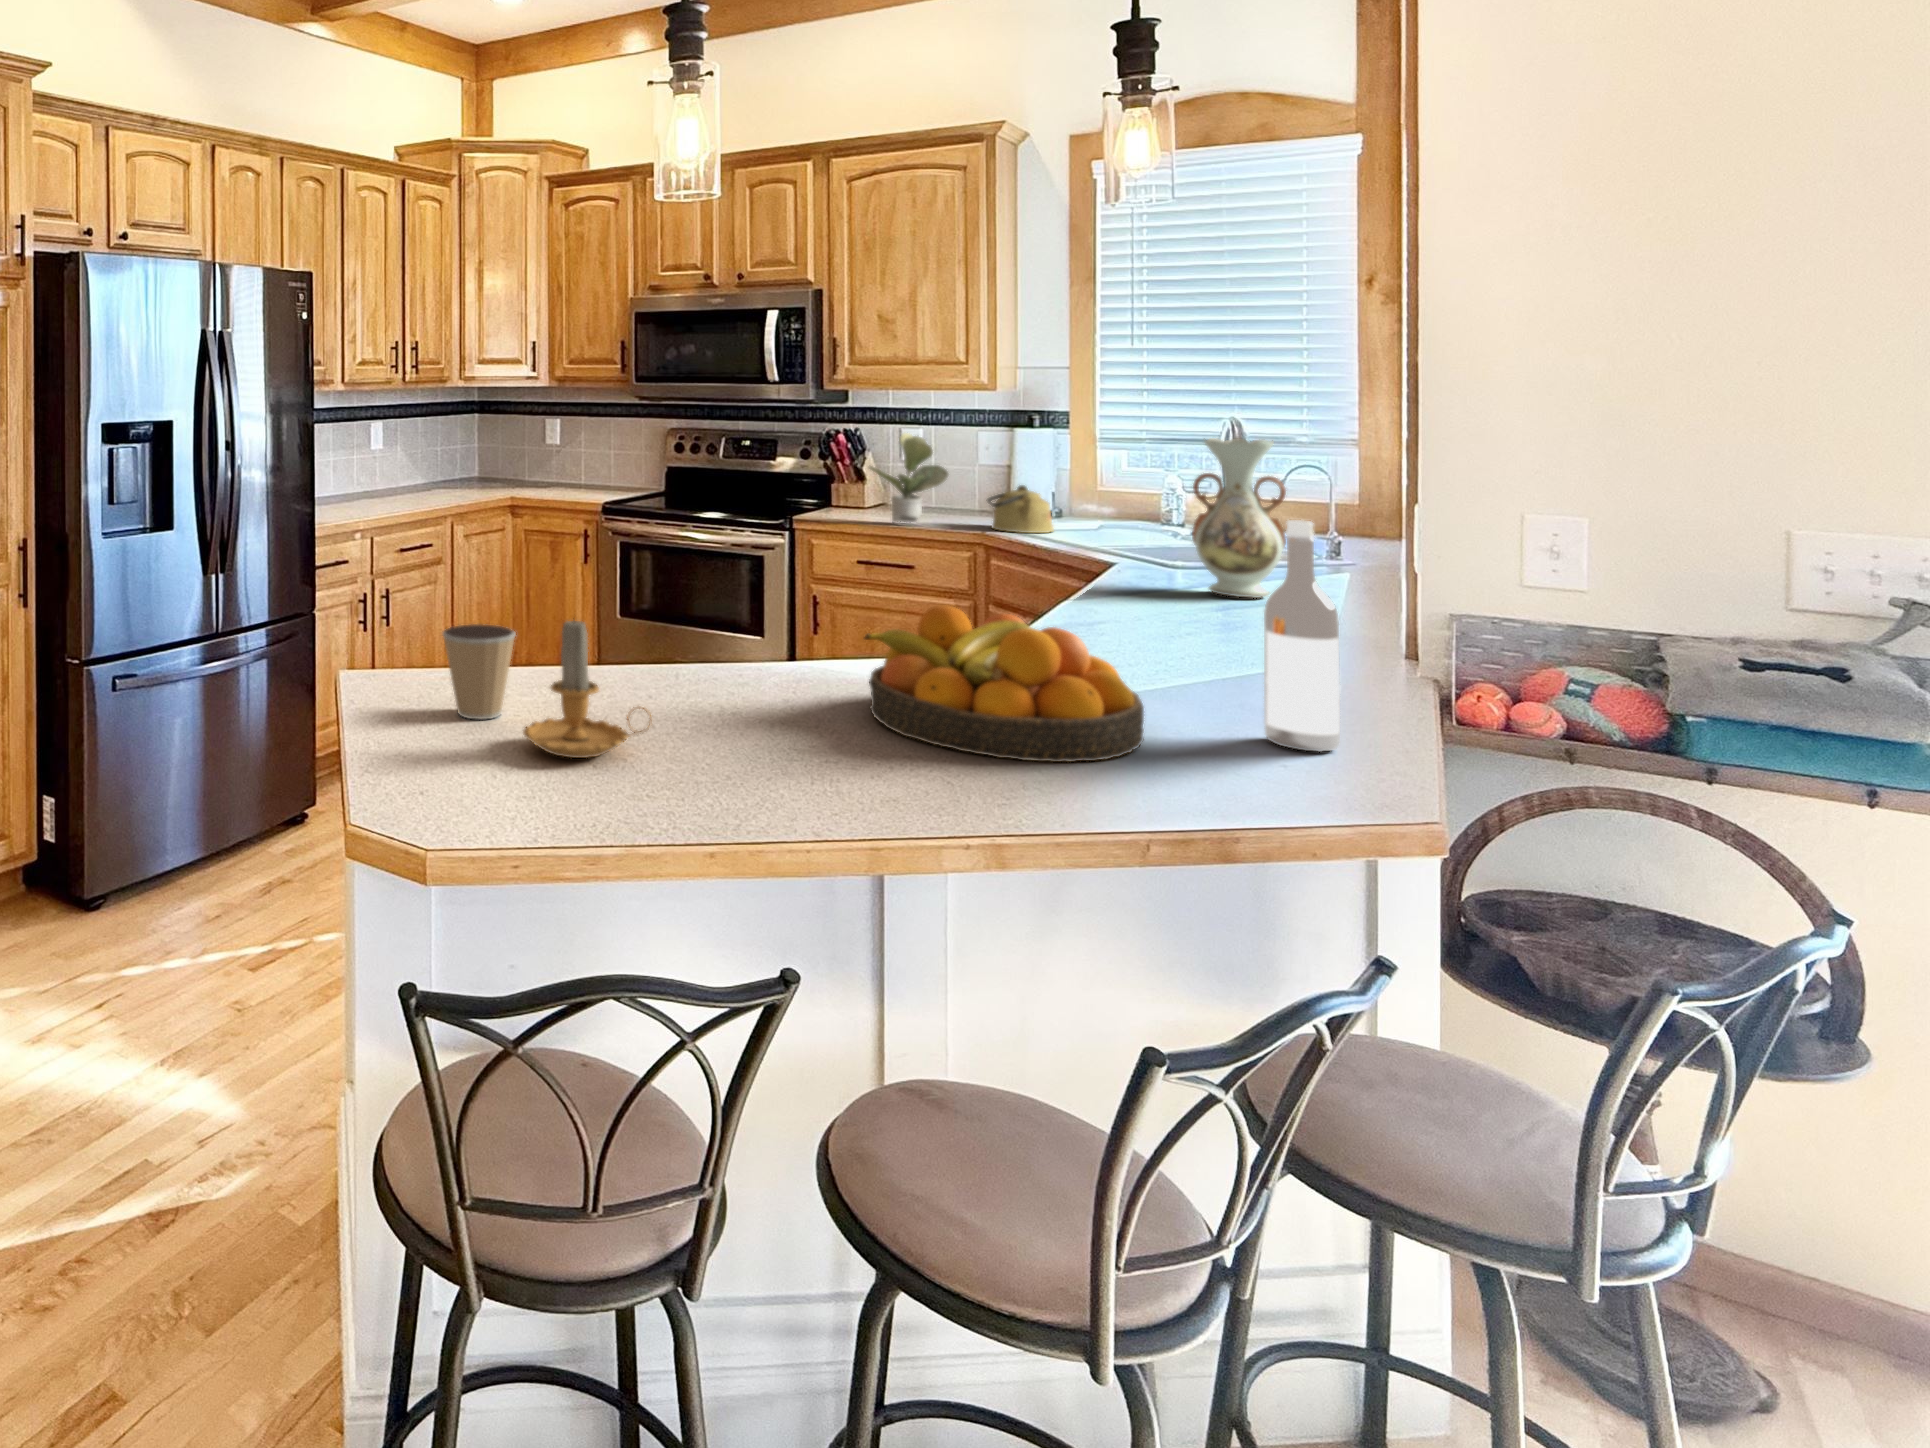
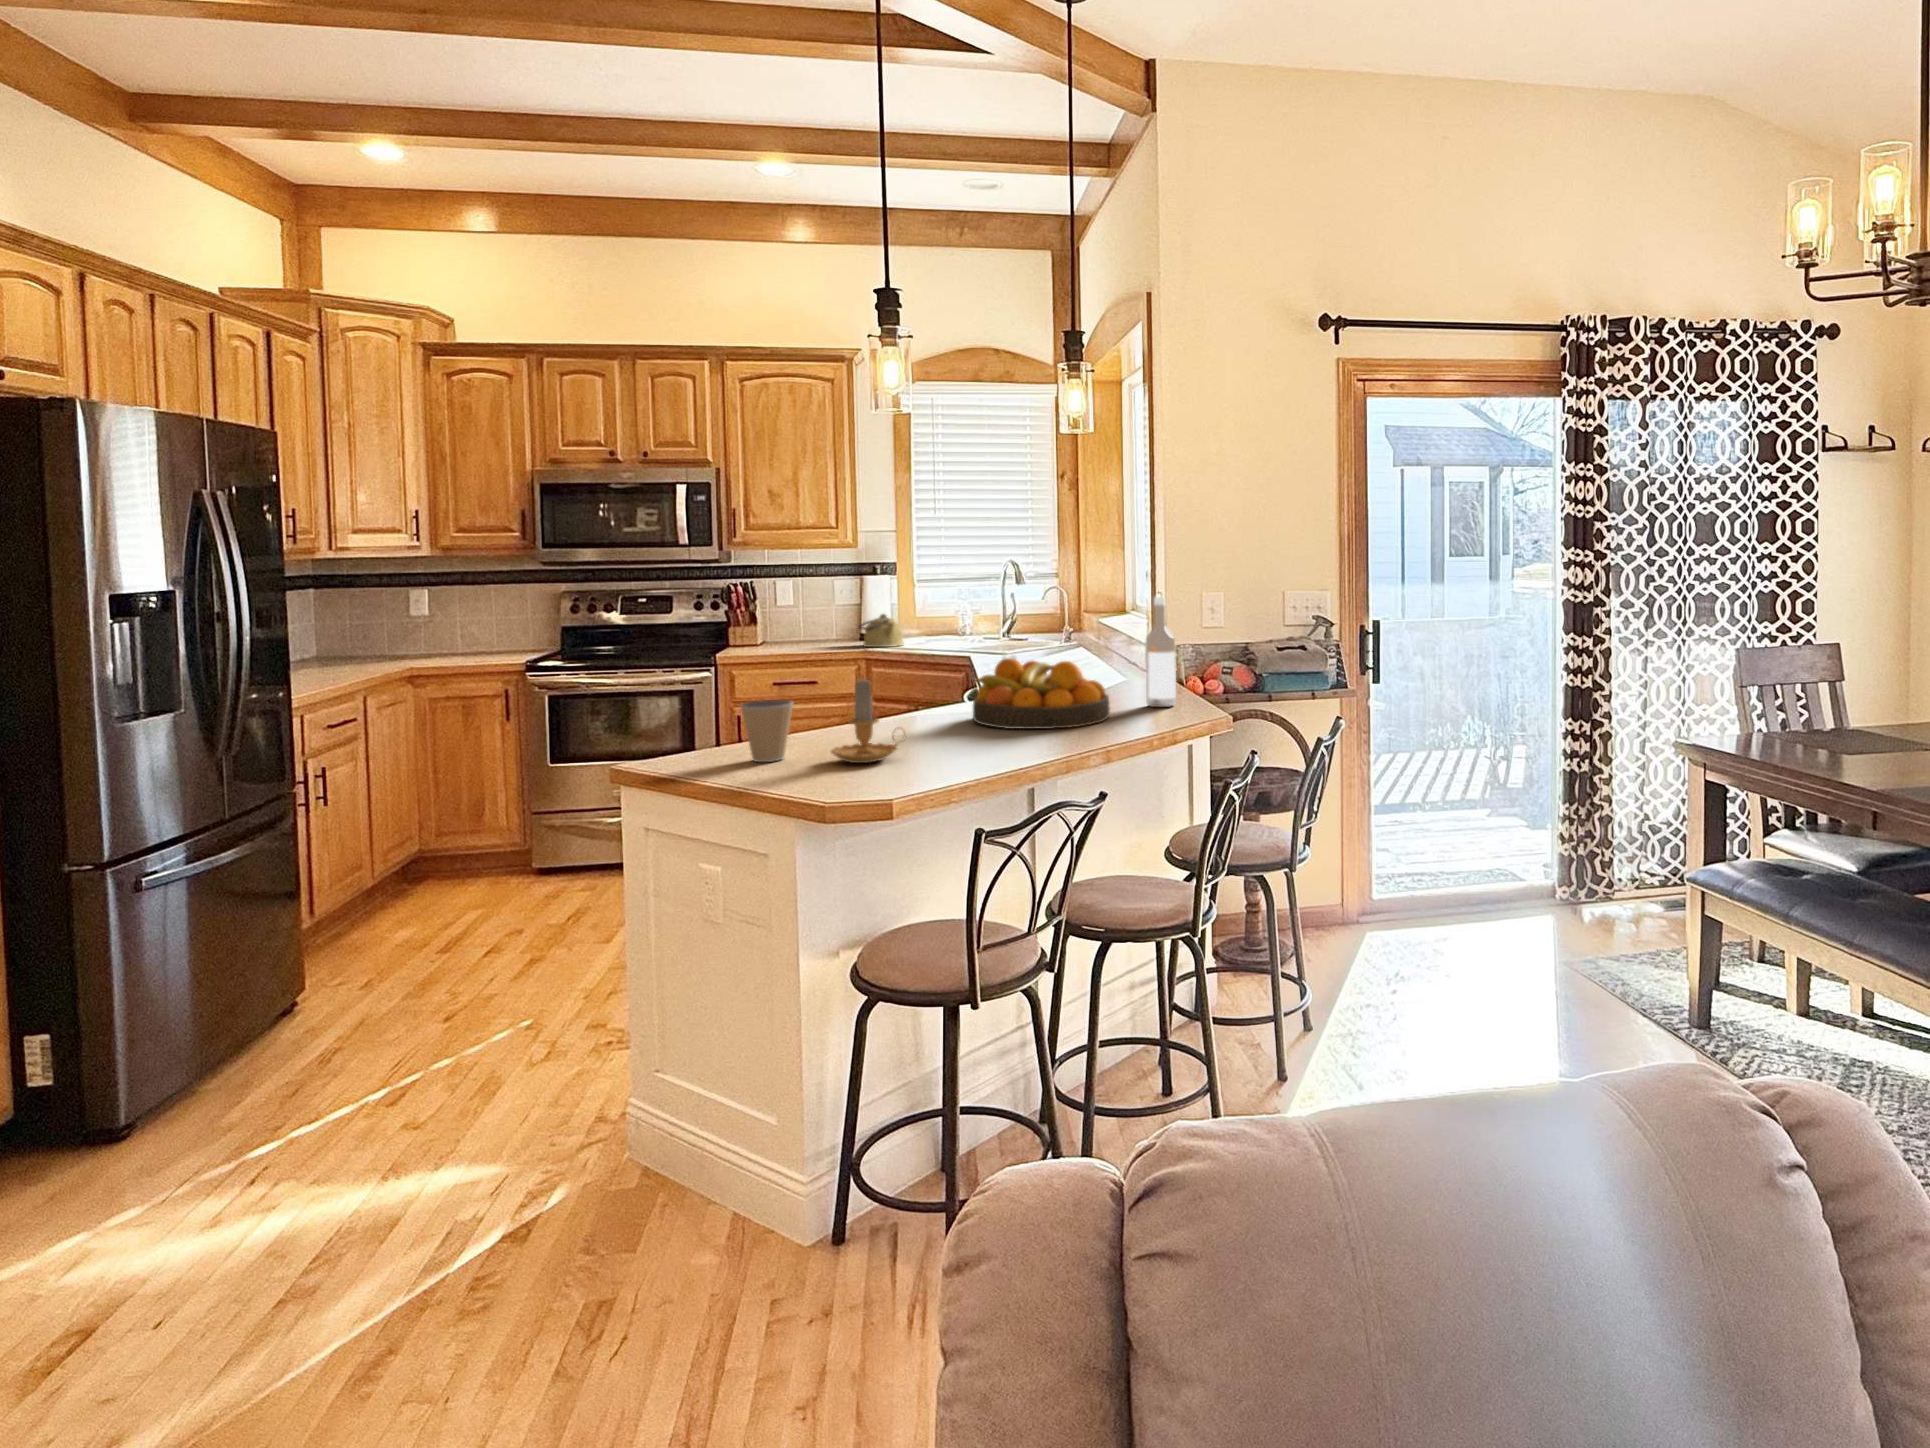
potted plant: present [869,433,948,523] -> none [776,580,835,649]
vase: present [1192,438,1286,598] -> none [1028,569,1073,662]

